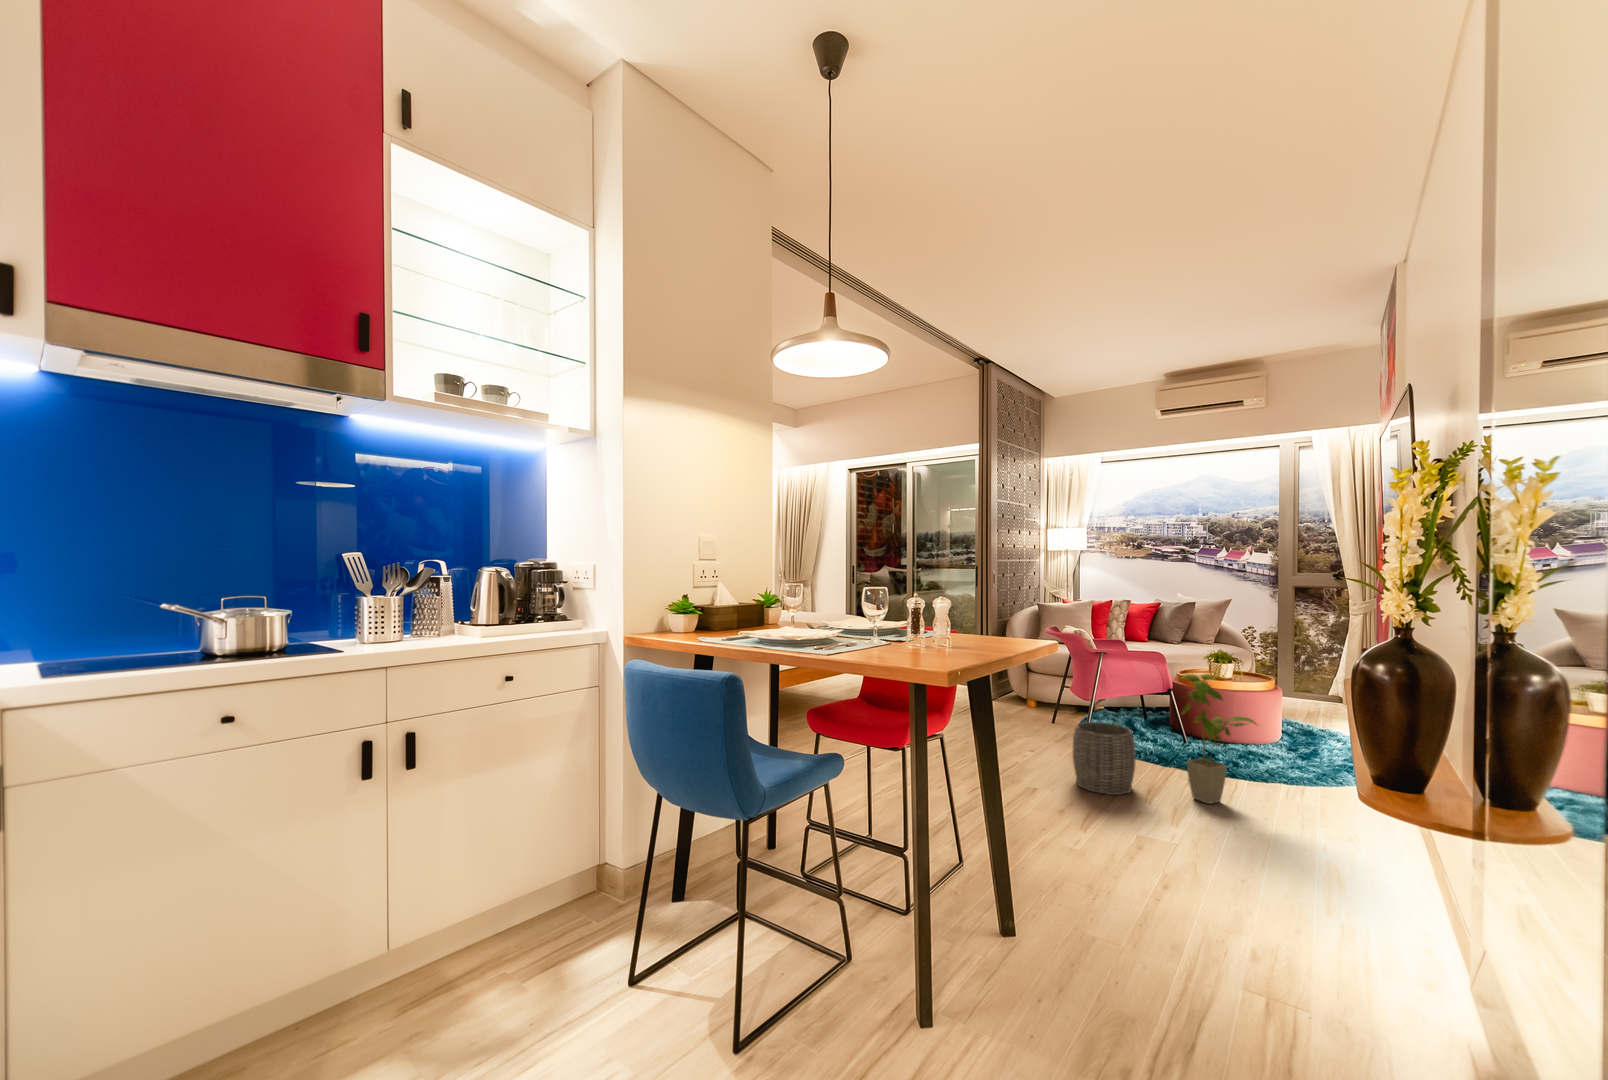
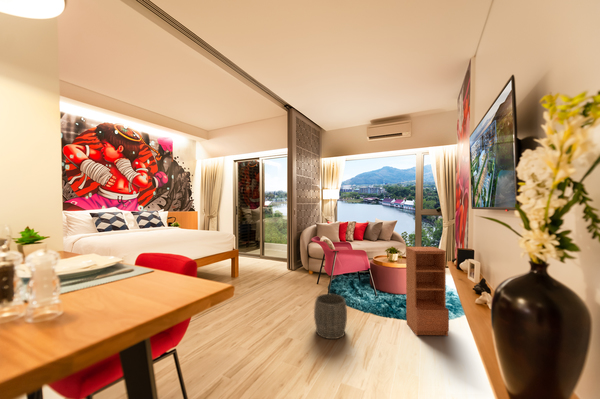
bookcase: none [1252,642,1340,807] -> present [406,247,449,336]
house plant: present [1181,674,1257,804] -> none [369,268,410,342]

